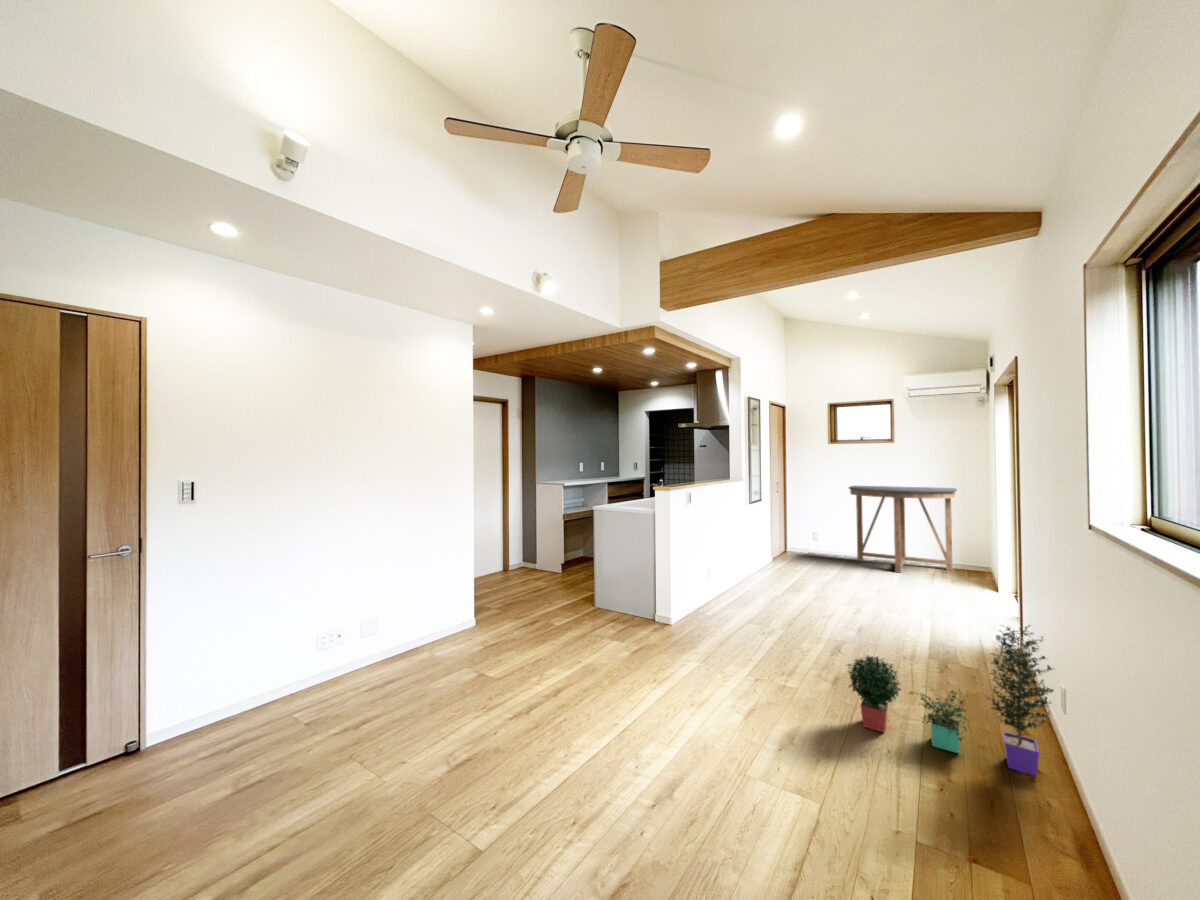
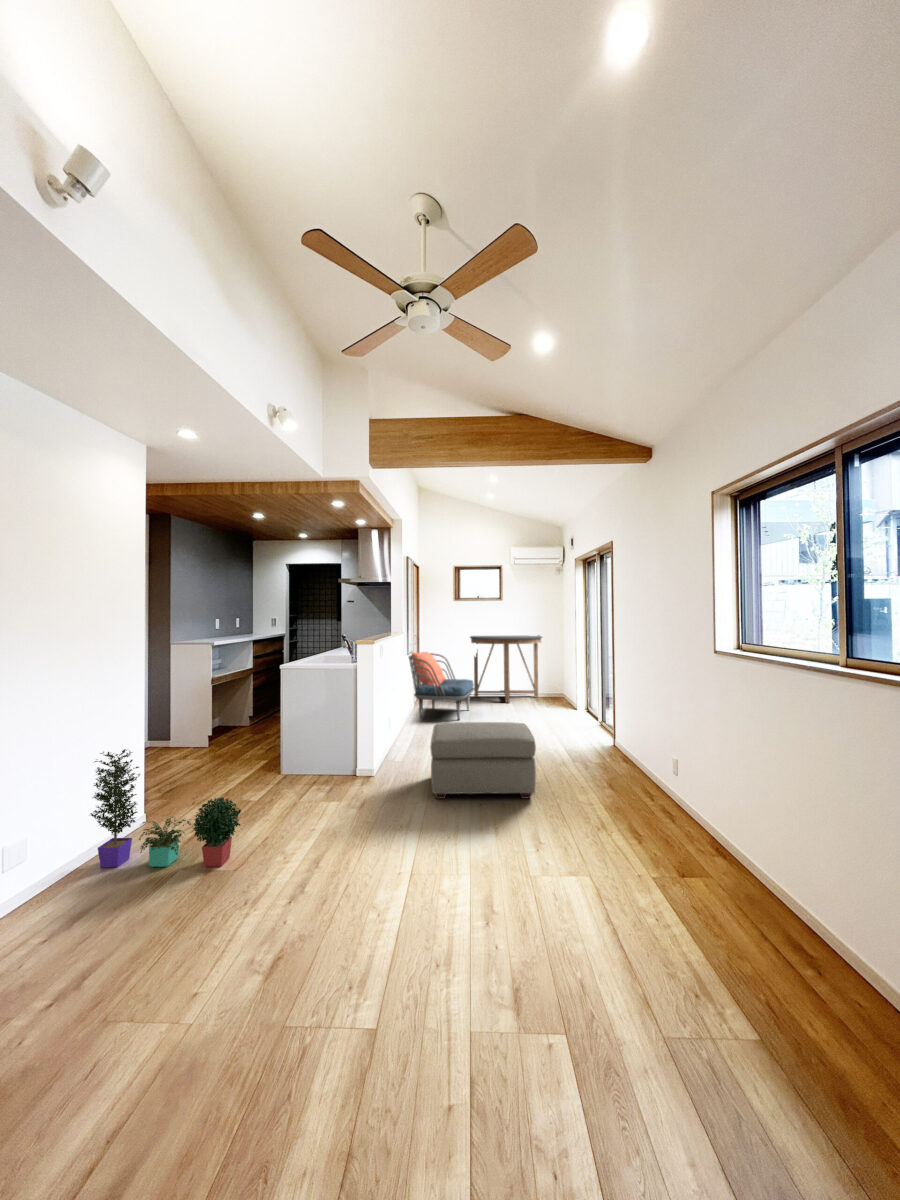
armchair: none [756,502,844,584] -> present [409,652,475,720]
ottoman: none [706,583,843,691] -> present [430,722,536,799]
potted plant: present [848,625,1055,775] -> present [91,749,241,867]

